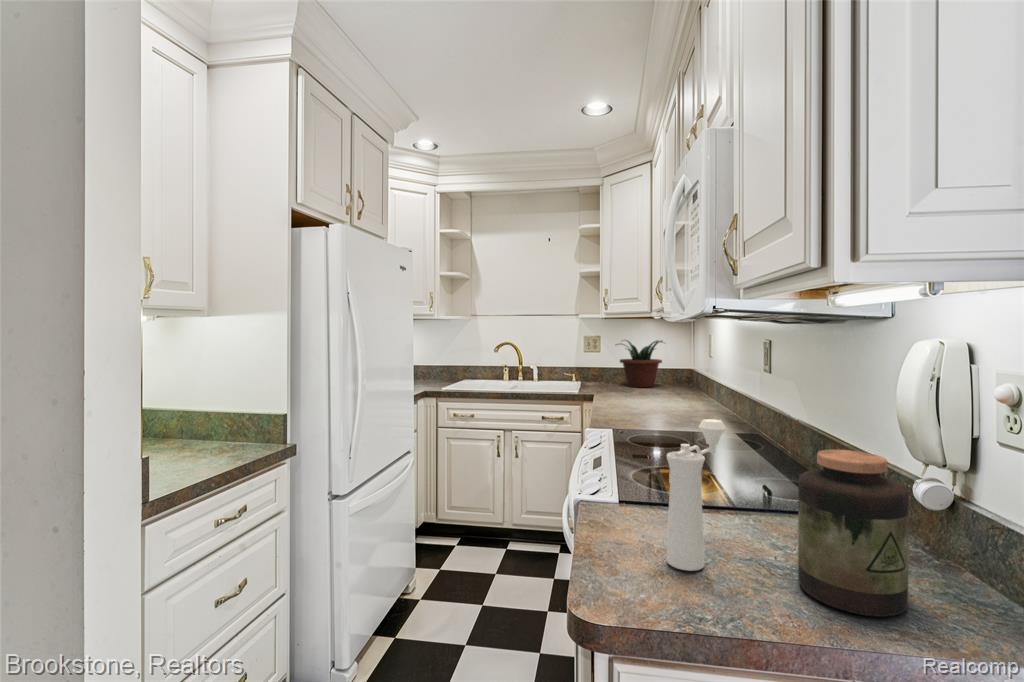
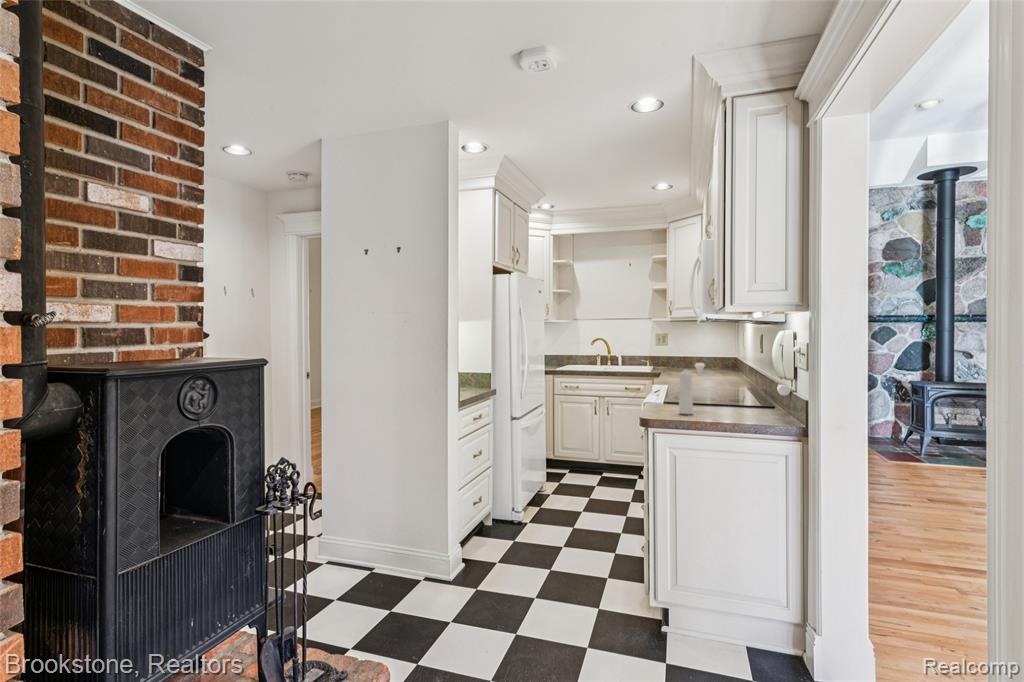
potted plant: present [617,340,662,387] -> none [678,336,716,370]
jar: present [798,450,909,617] -> none [724,370,759,420]

